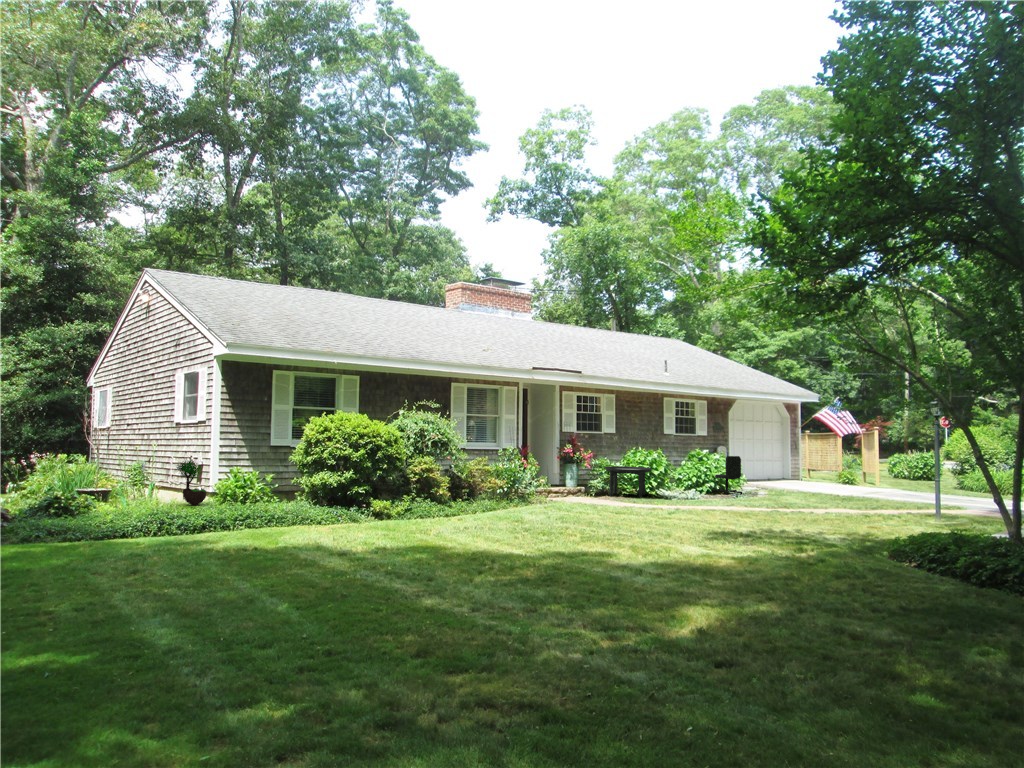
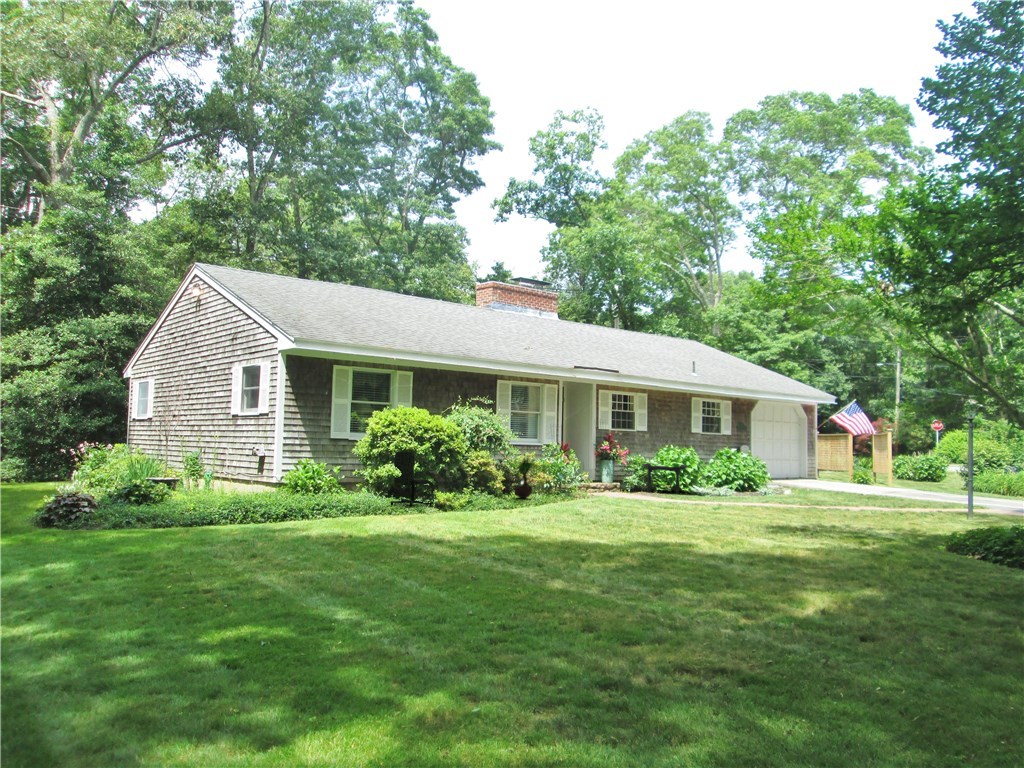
chair: present [711,456,742,495] -> present [391,451,433,507]
potted tree: present [177,461,206,505] -> present [514,458,535,498]

